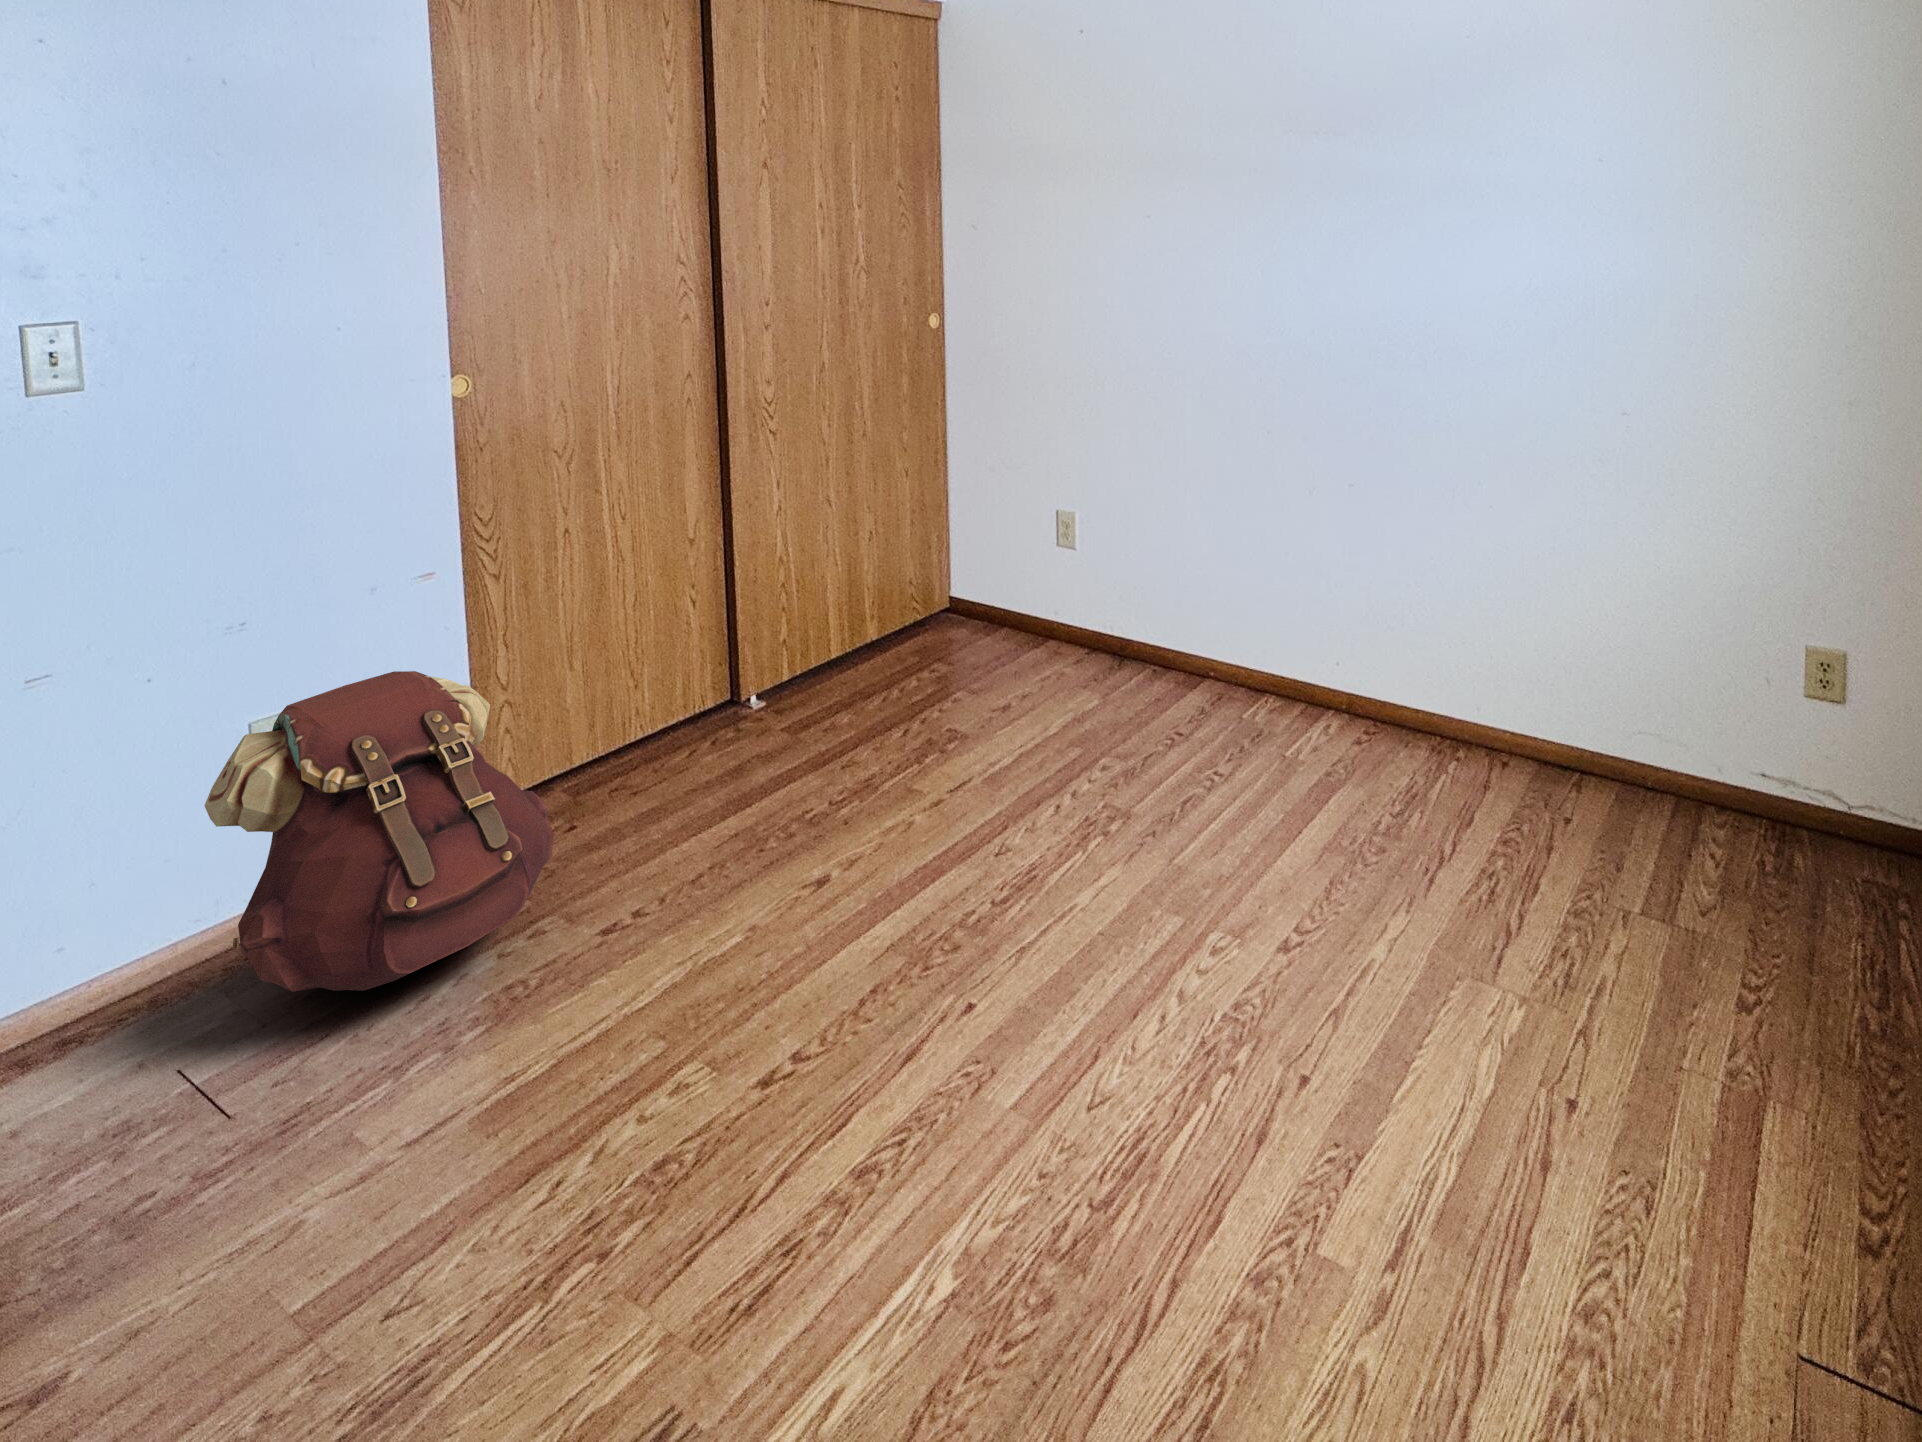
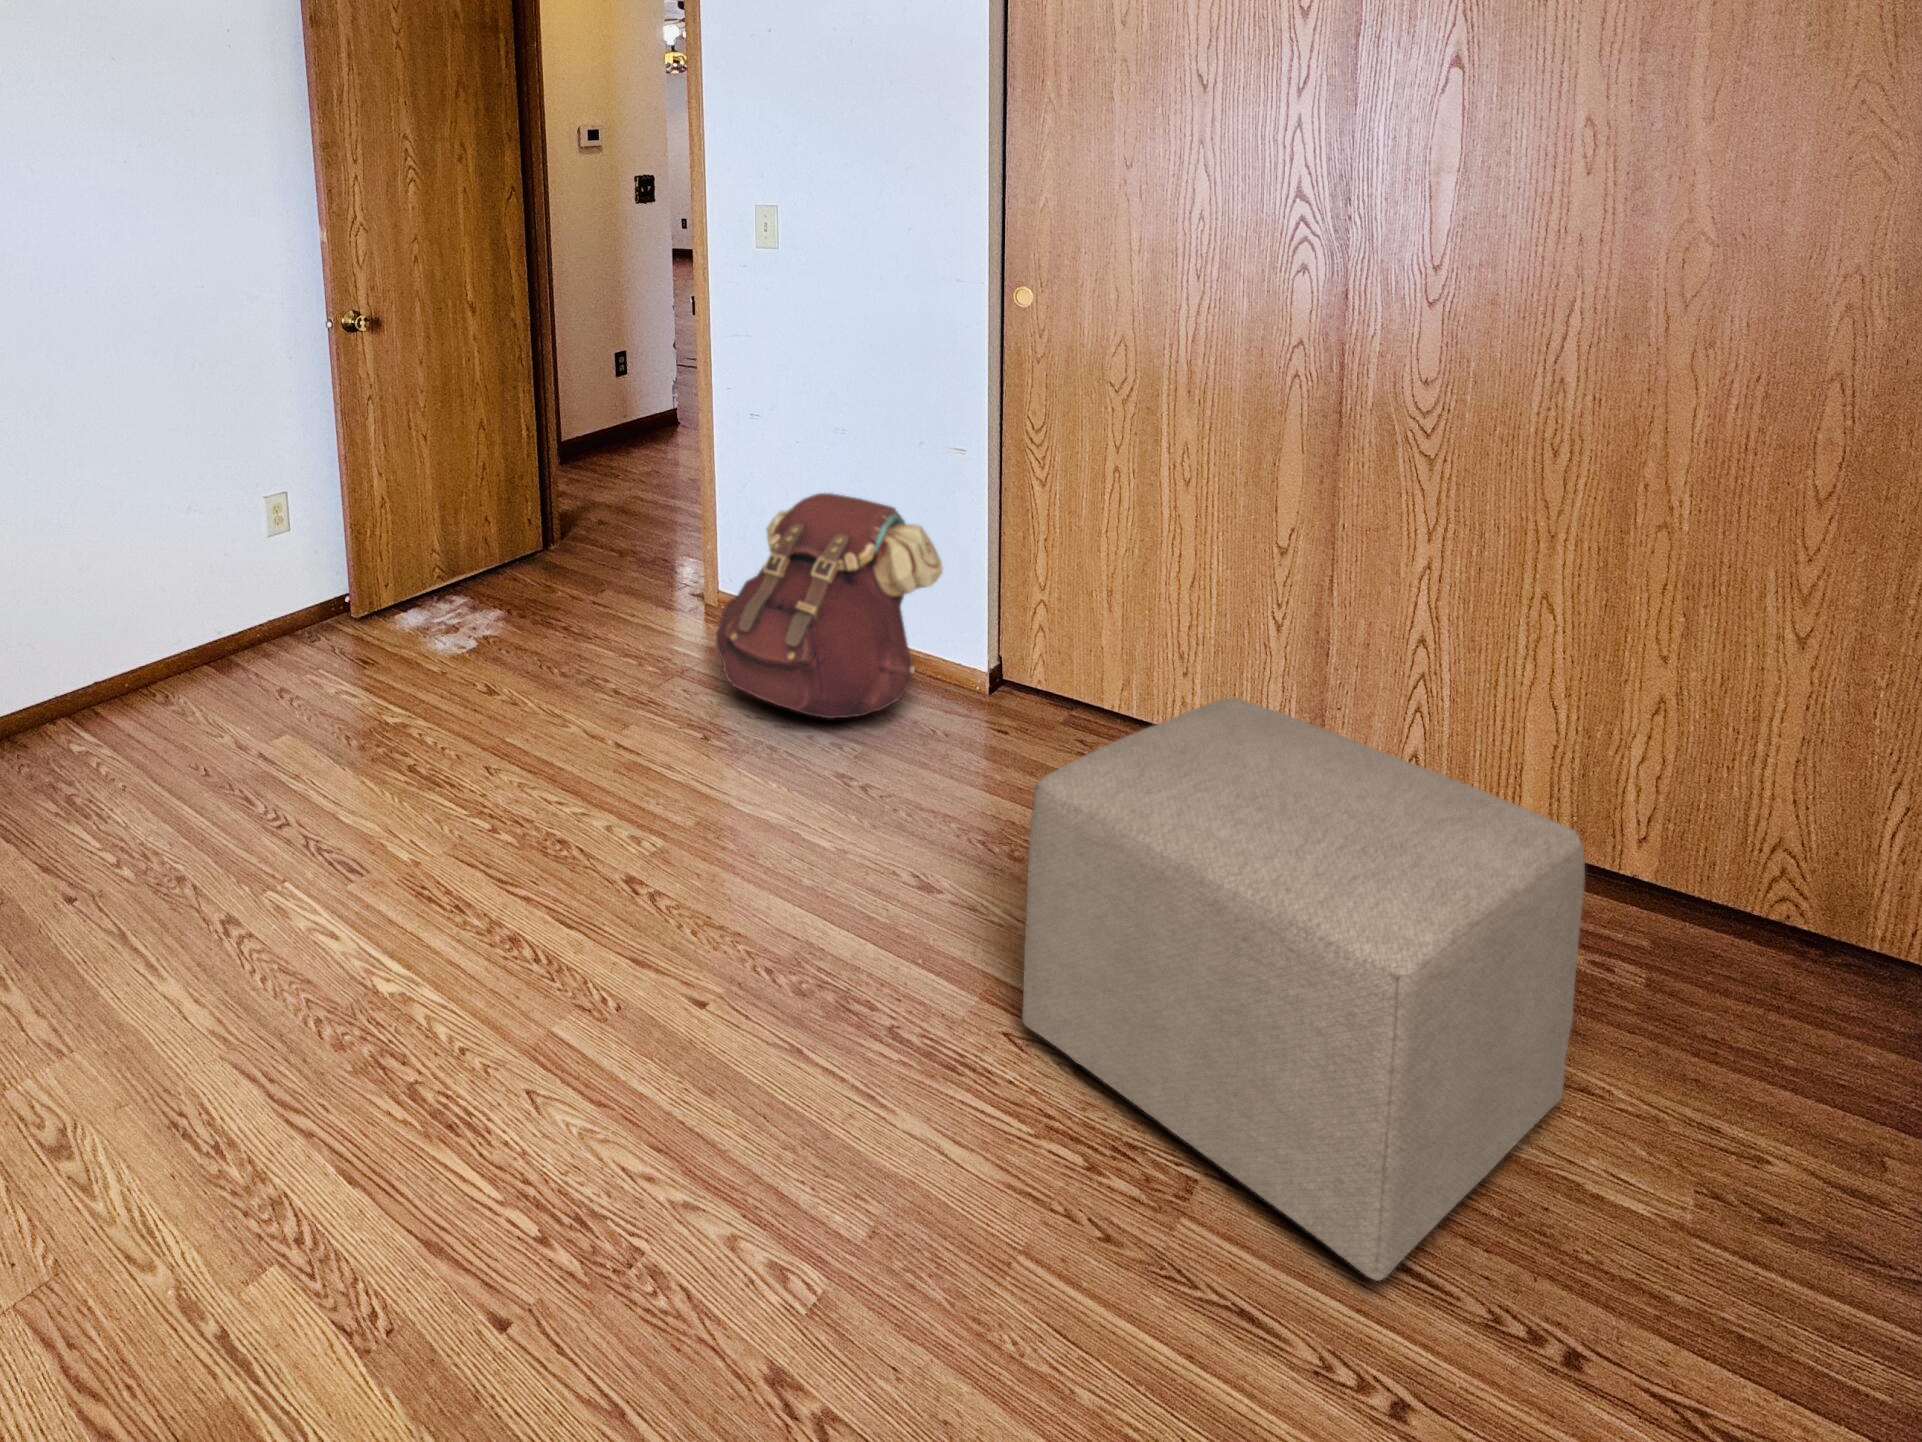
ottoman: none [886,557,1173,829] -> present [1022,698,1585,1281]

